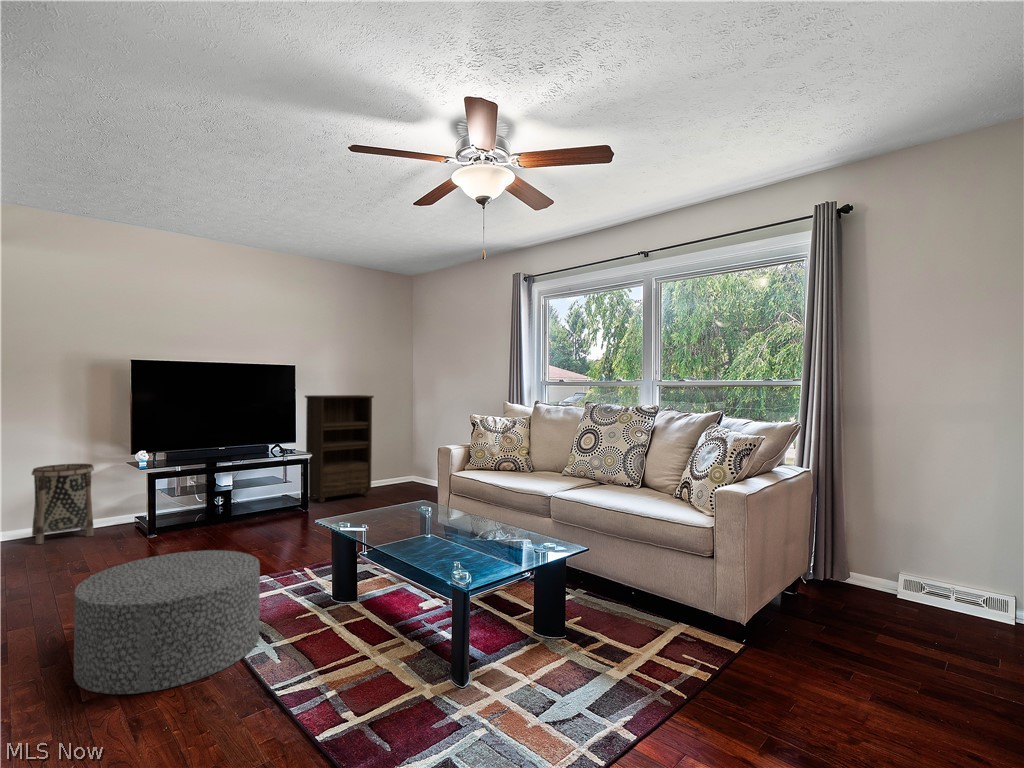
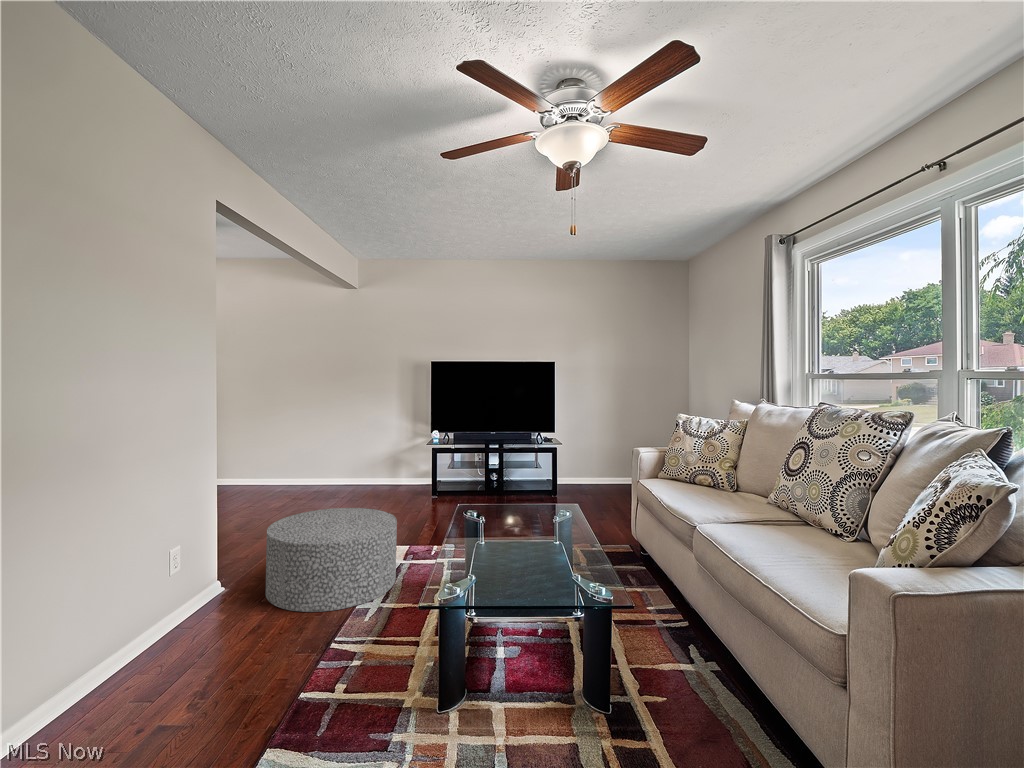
bookshelf: present [305,395,374,503] -> none [565,392,624,490]
basket: present [32,464,94,544] -> none [376,435,412,487]

